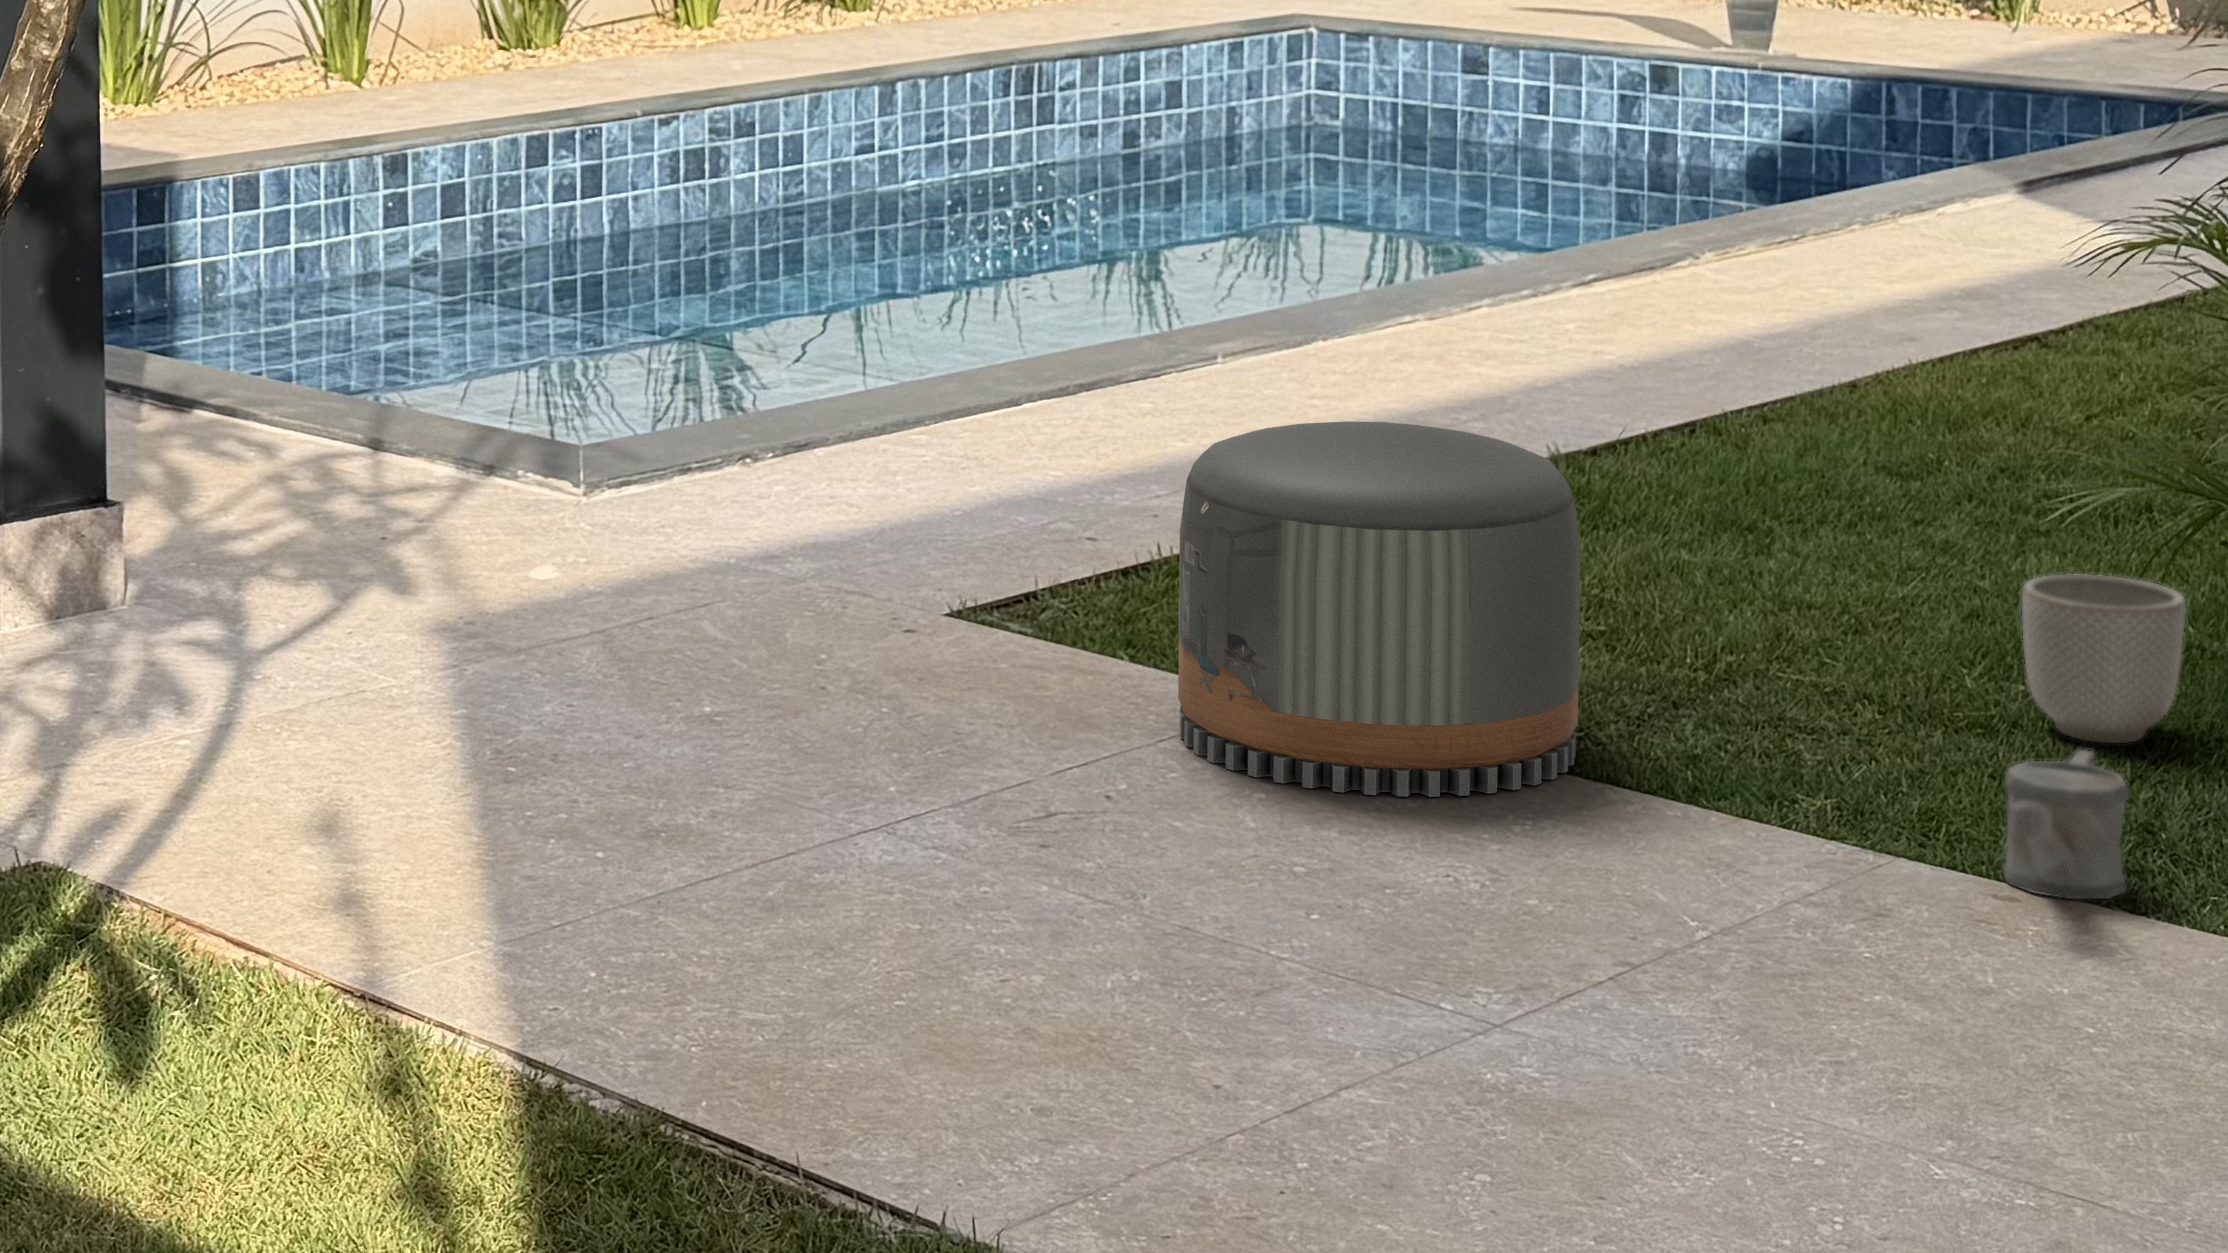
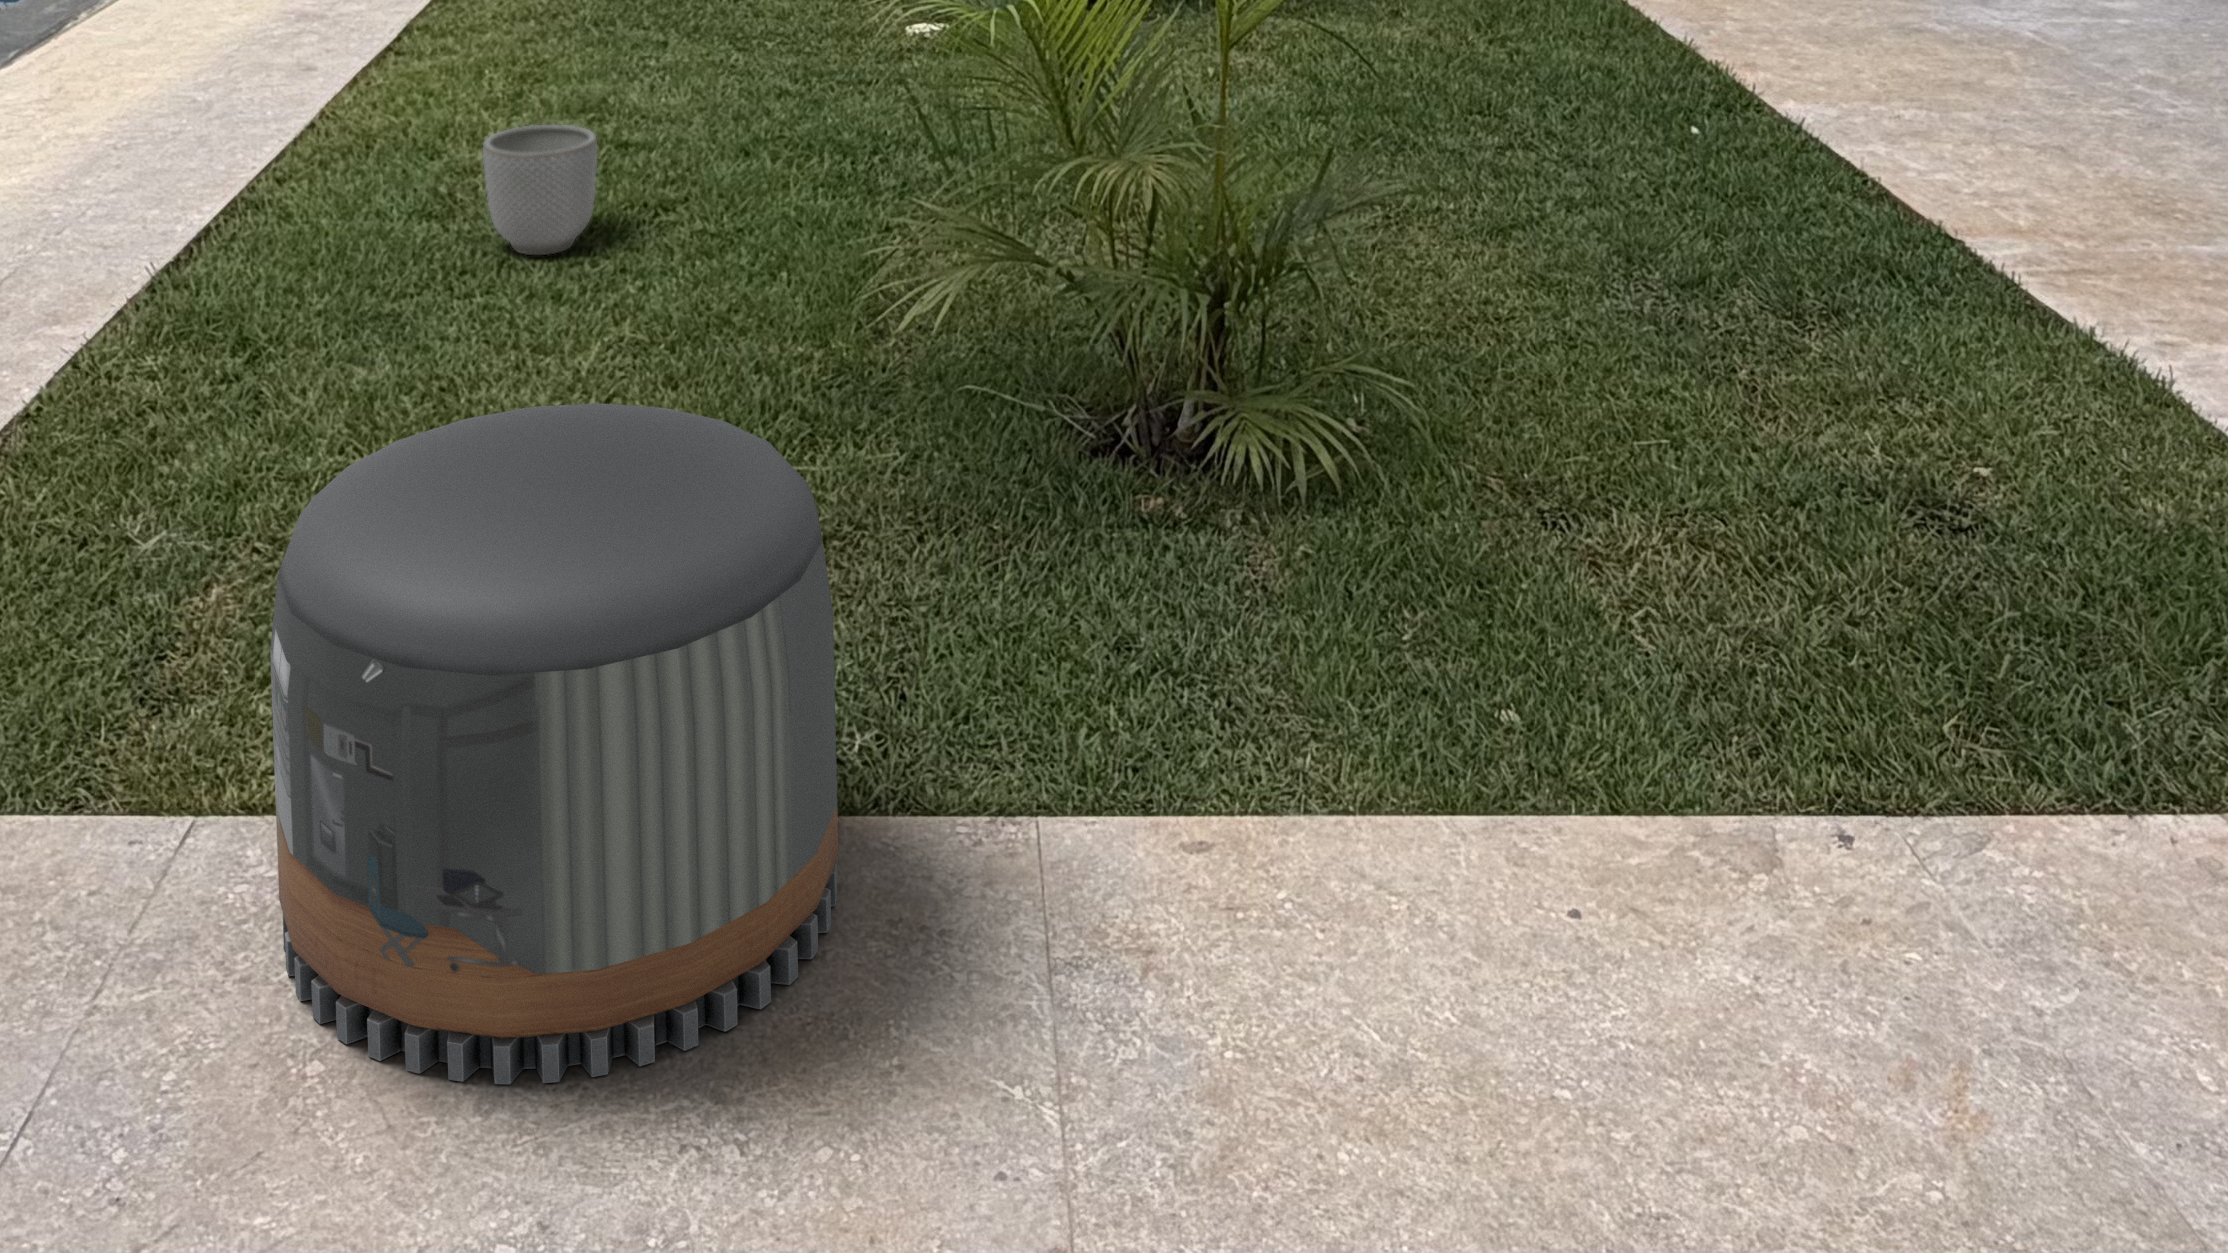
planter: present [2022,575,2186,743] -> present [483,125,597,255]
watering can: present [2003,750,2129,899] -> none [1419,636,1646,869]

